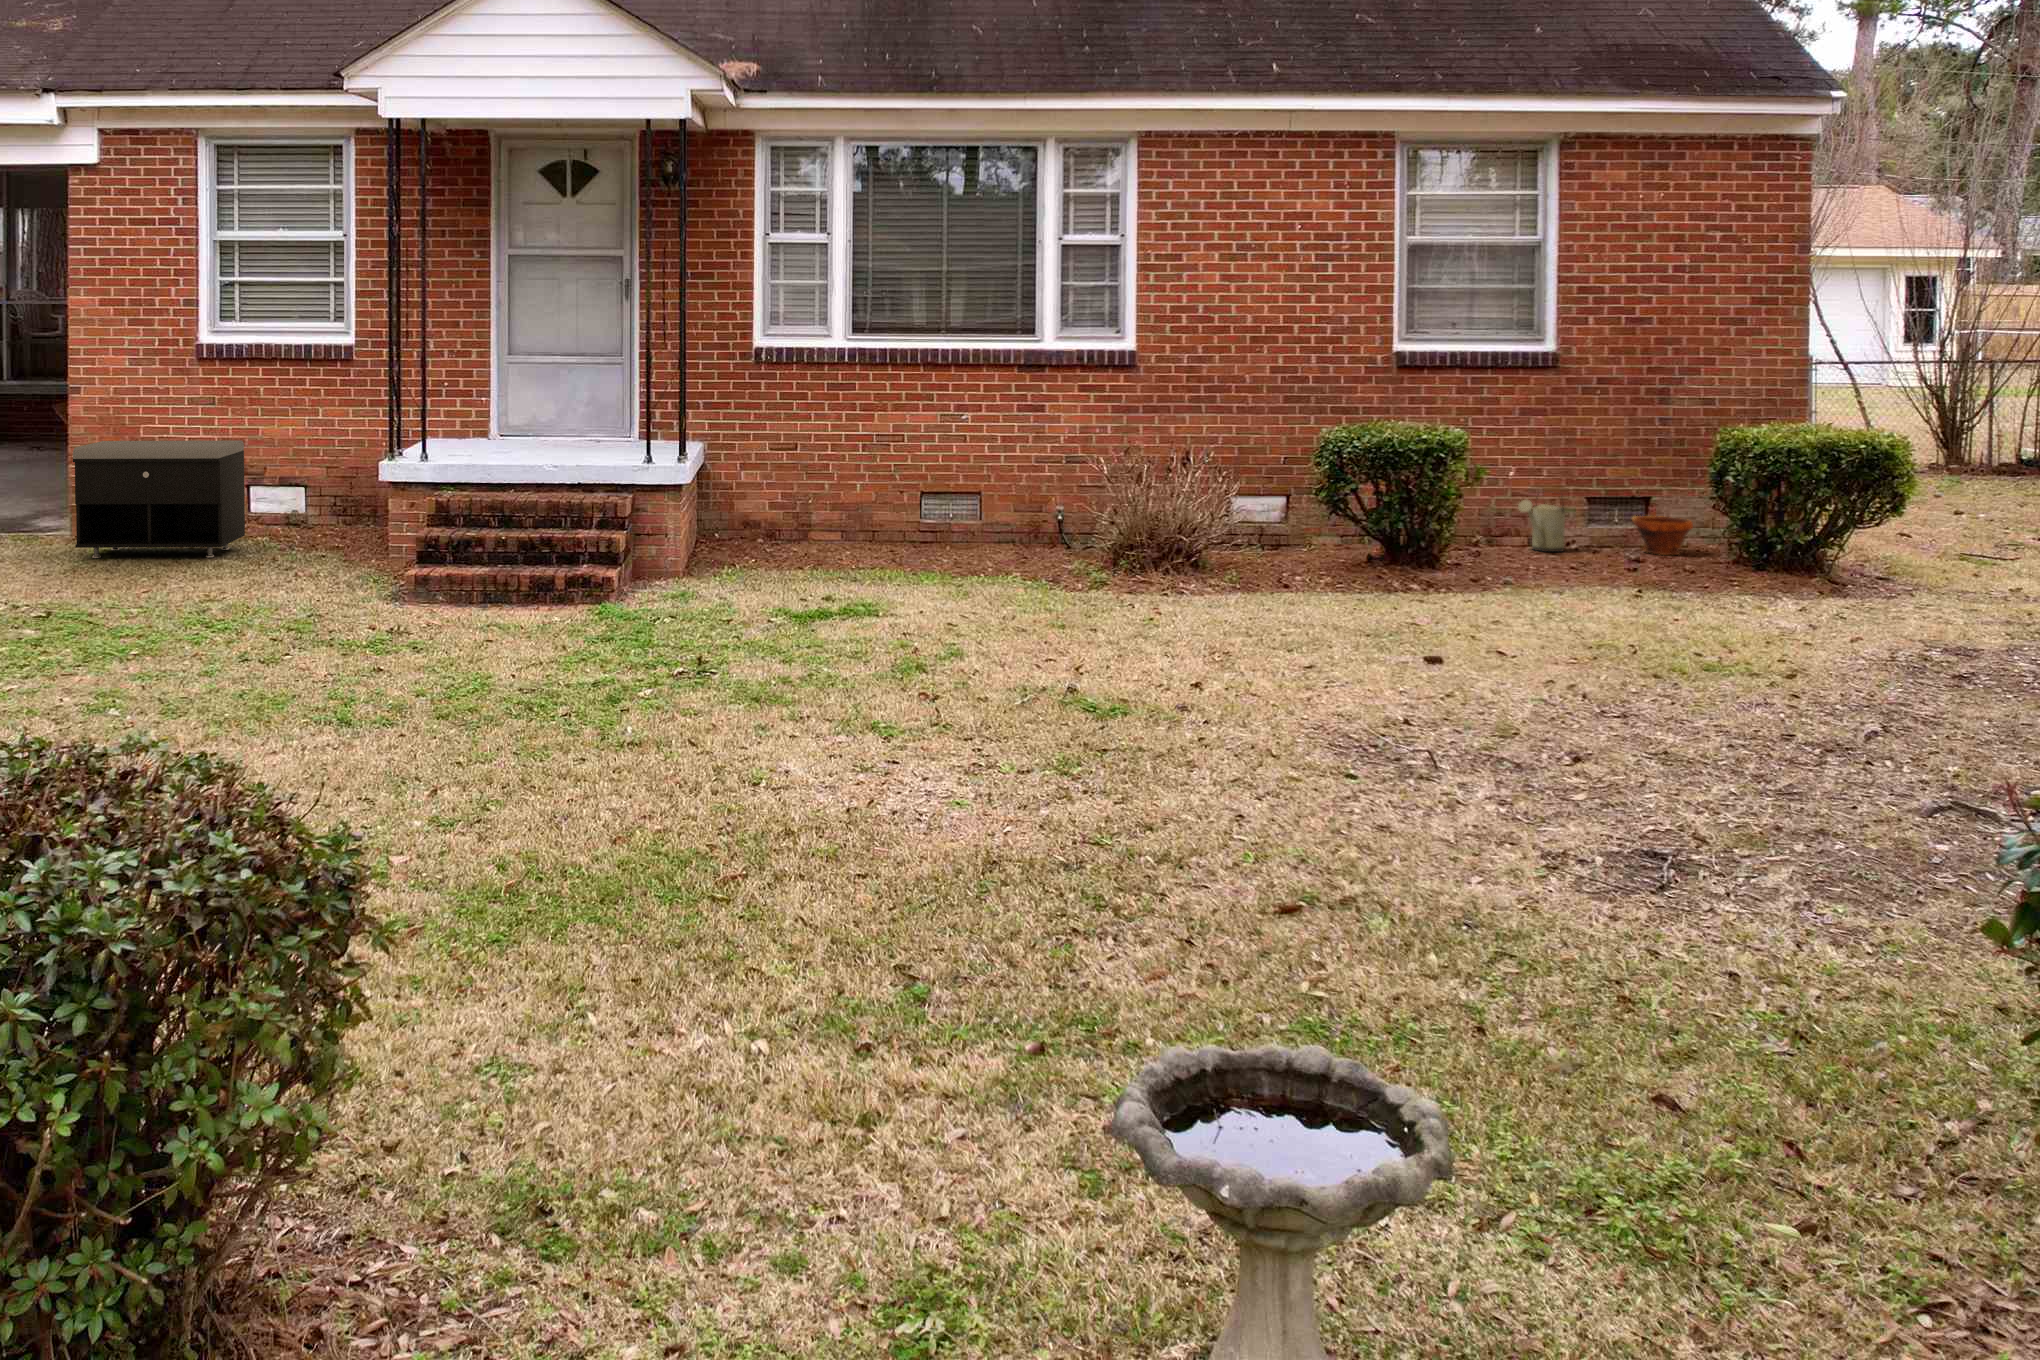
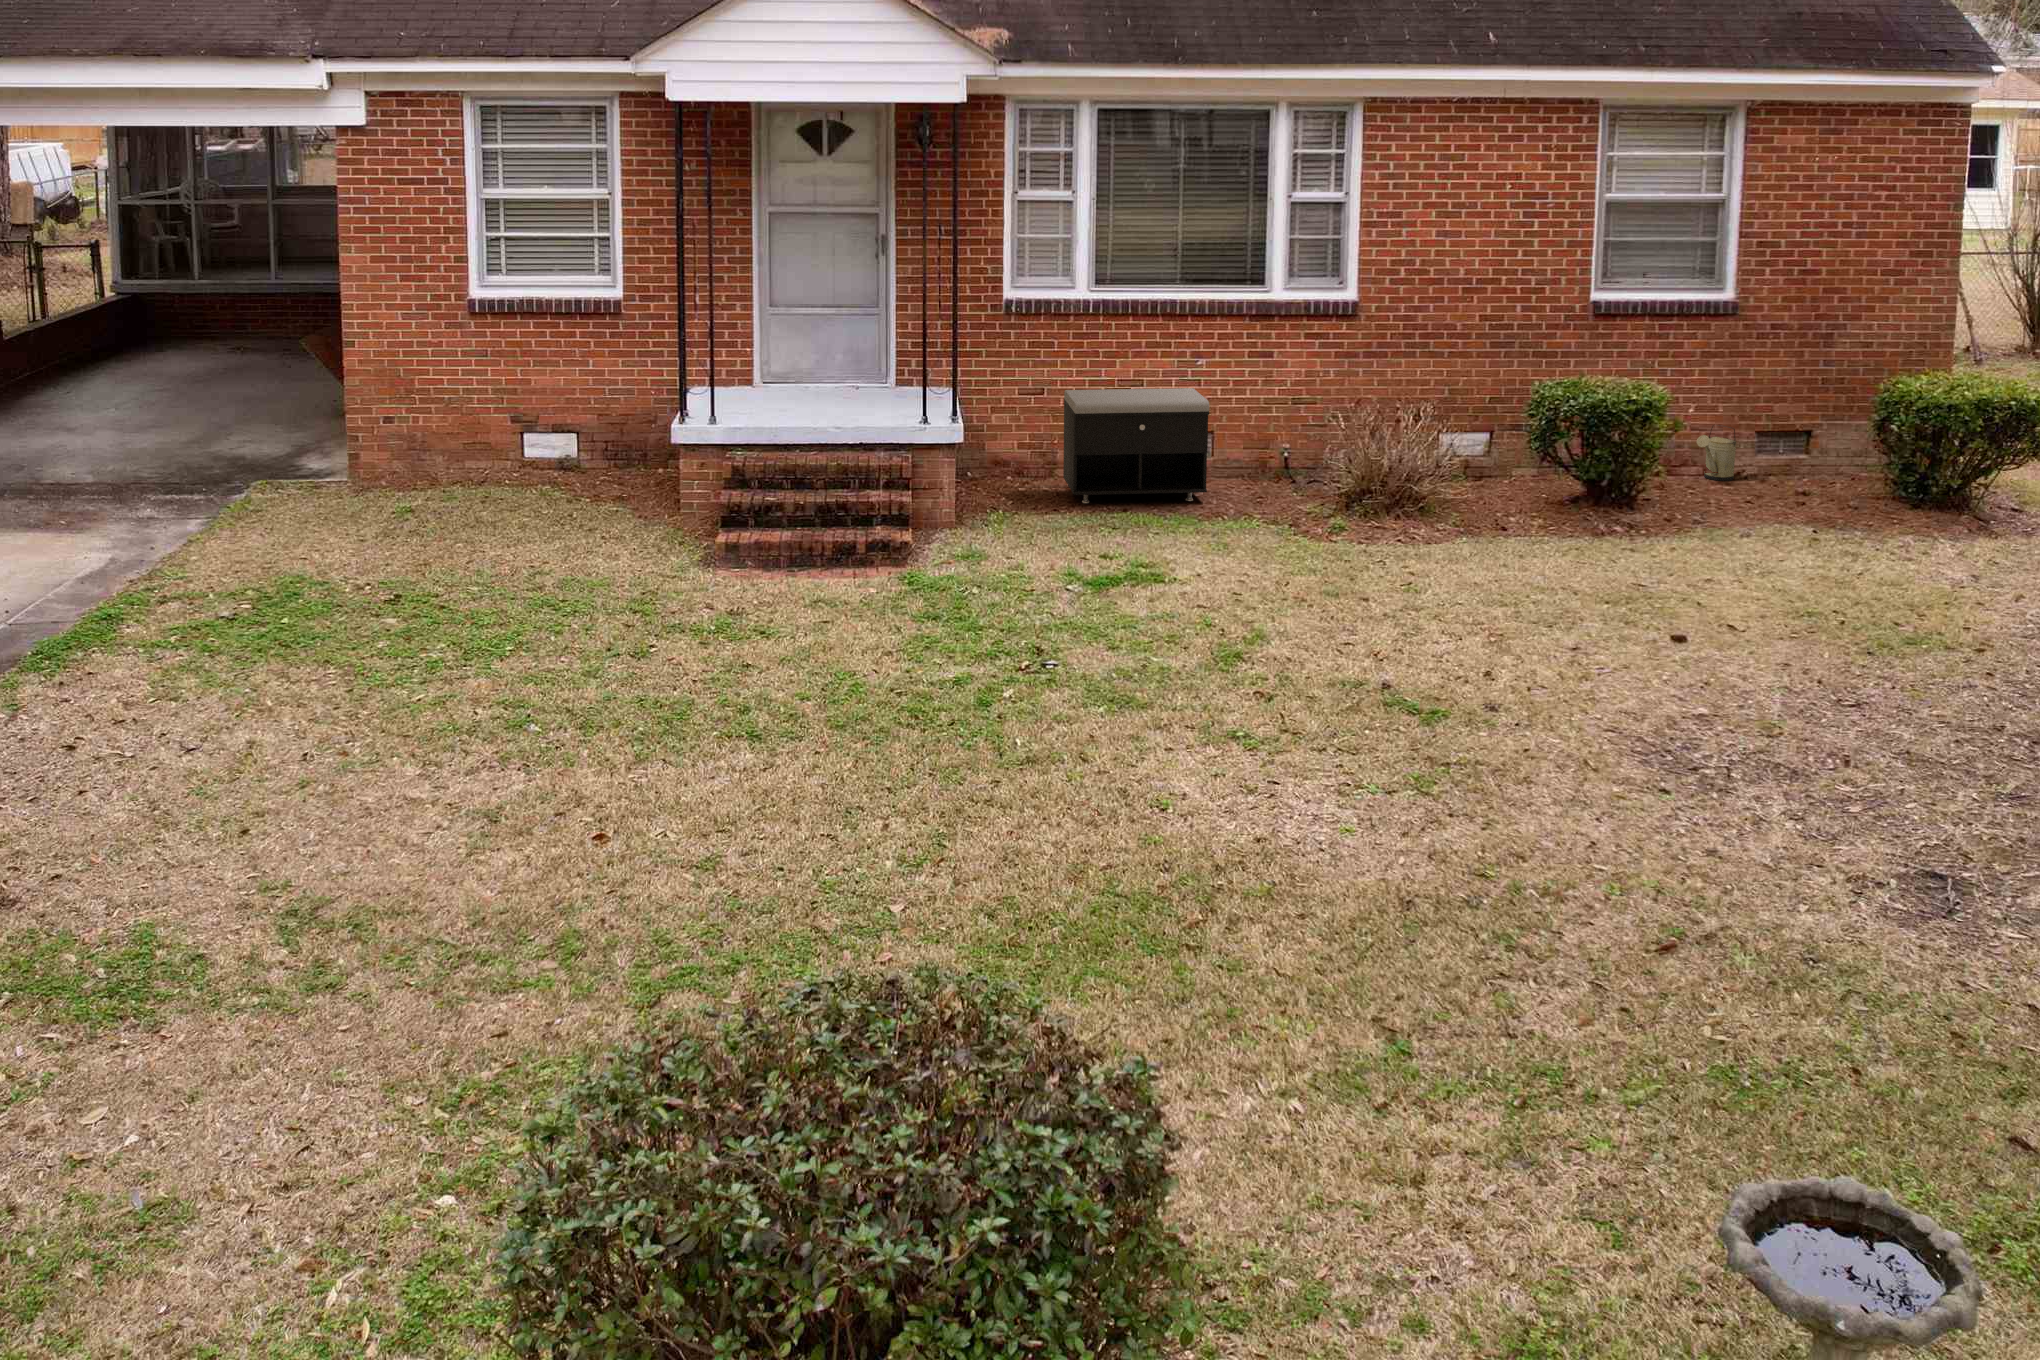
storage bench: present [73,441,245,558] -> present [1063,388,1209,503]
planter: present [1632,516,1693,555] -> none [1794,446,1848,483]

